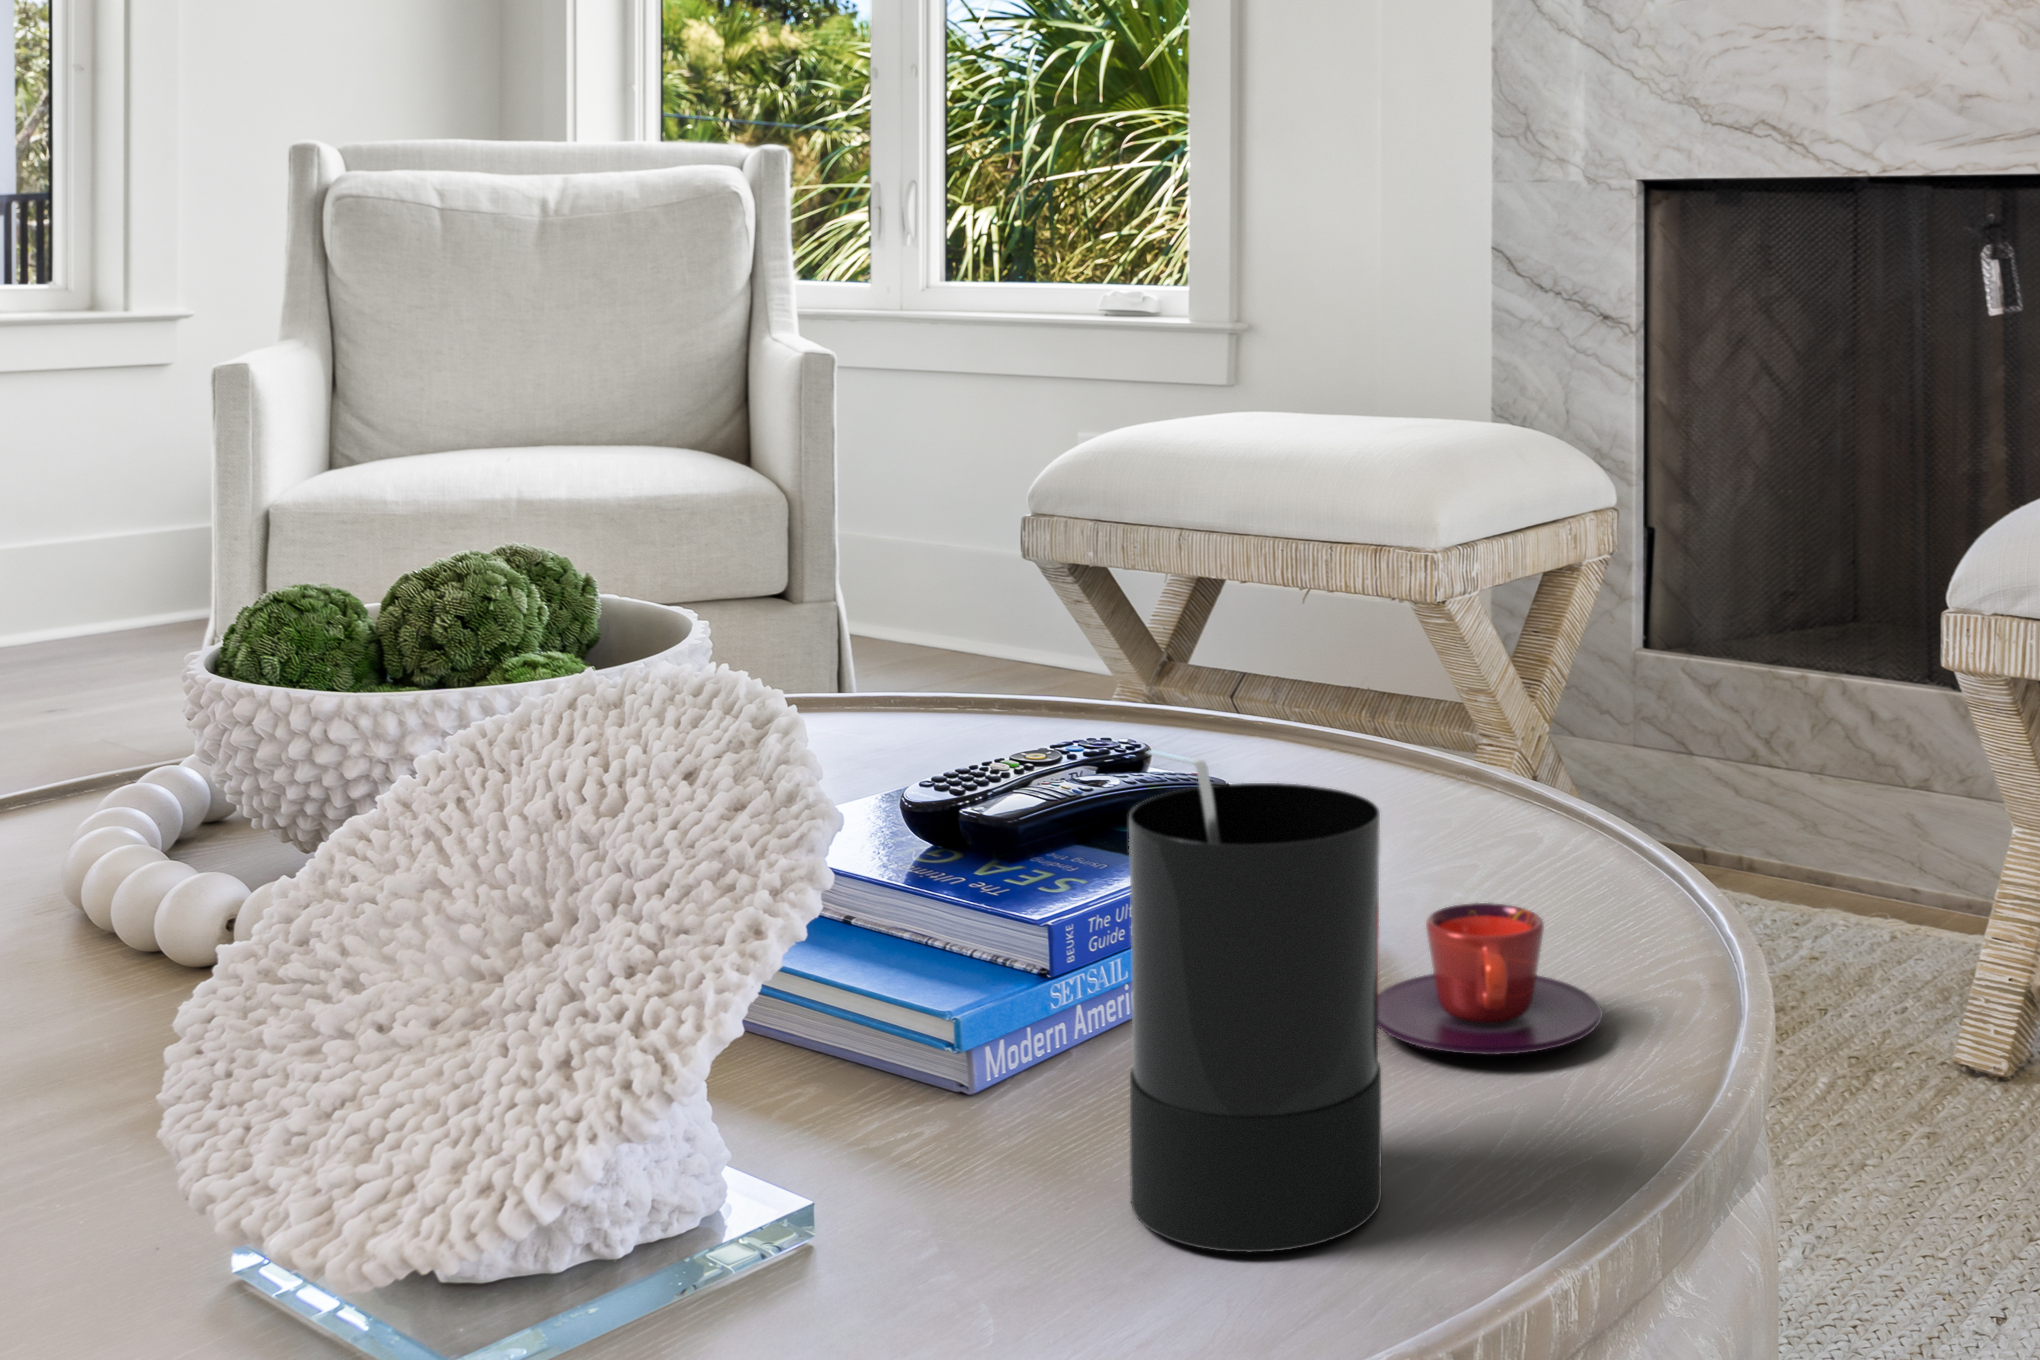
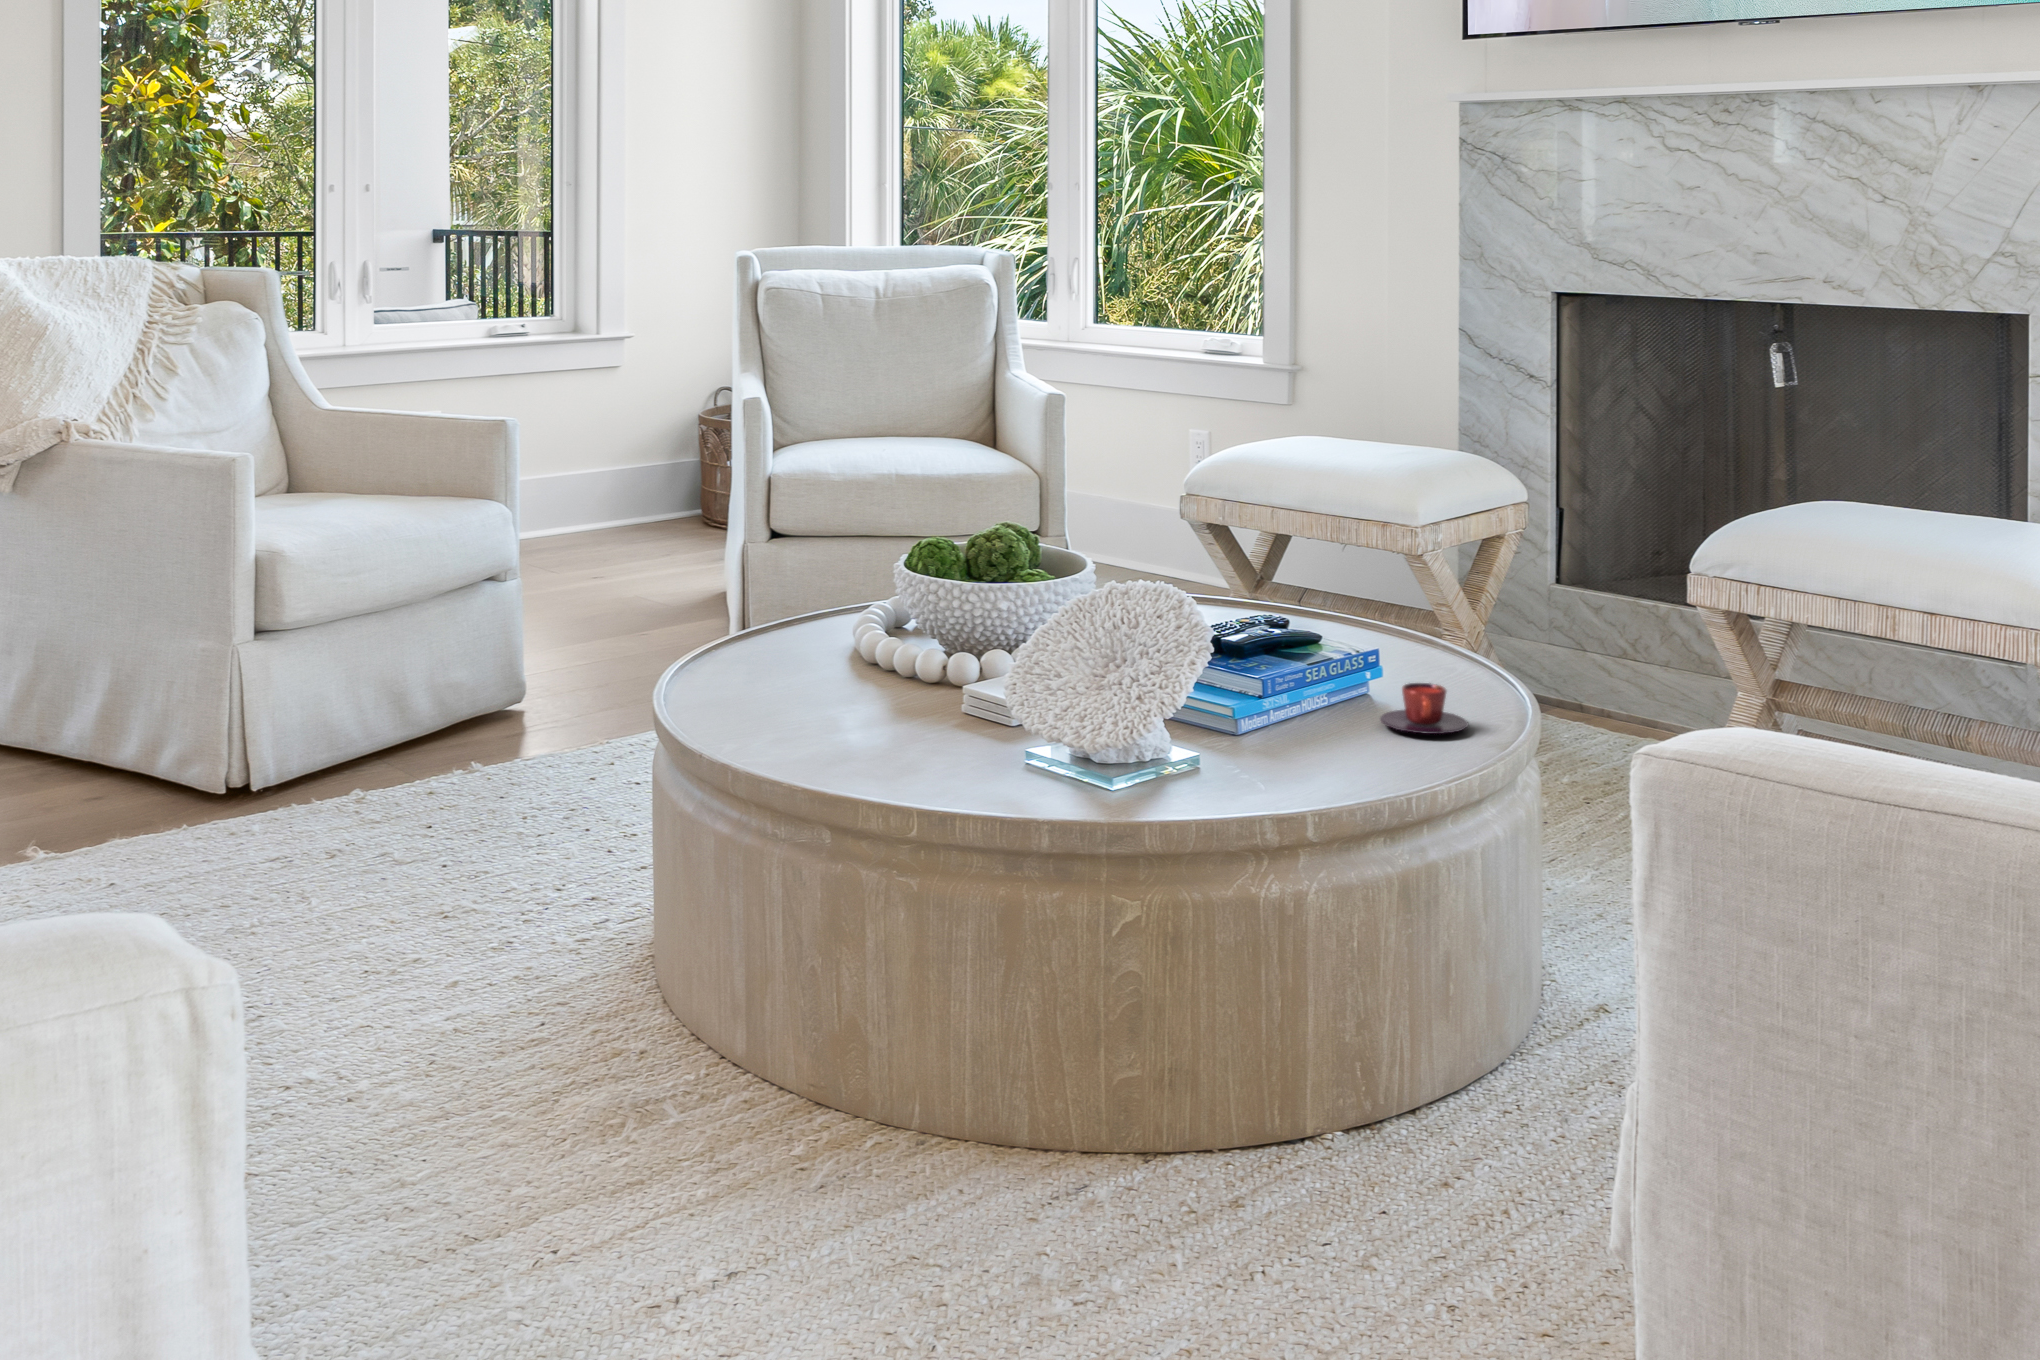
candle: present [1129,750,1382,1252] -> none [1301,618,1385,776]

